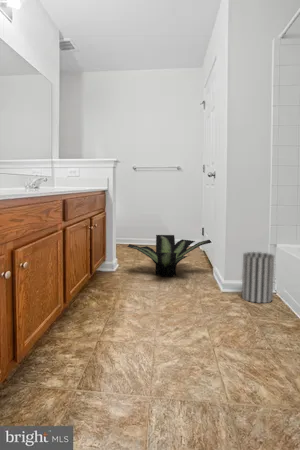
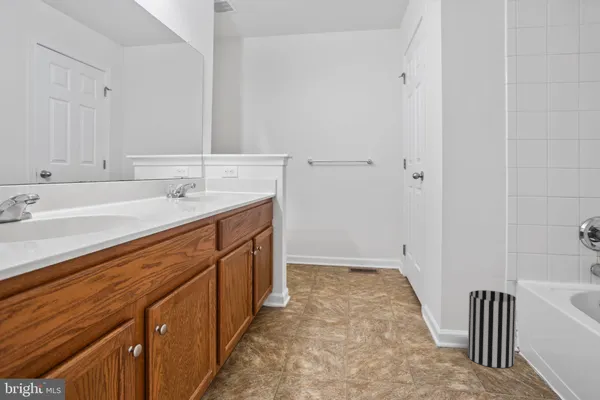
potted plant: present [128,235,212,277] -> none [302,256,421,320]

